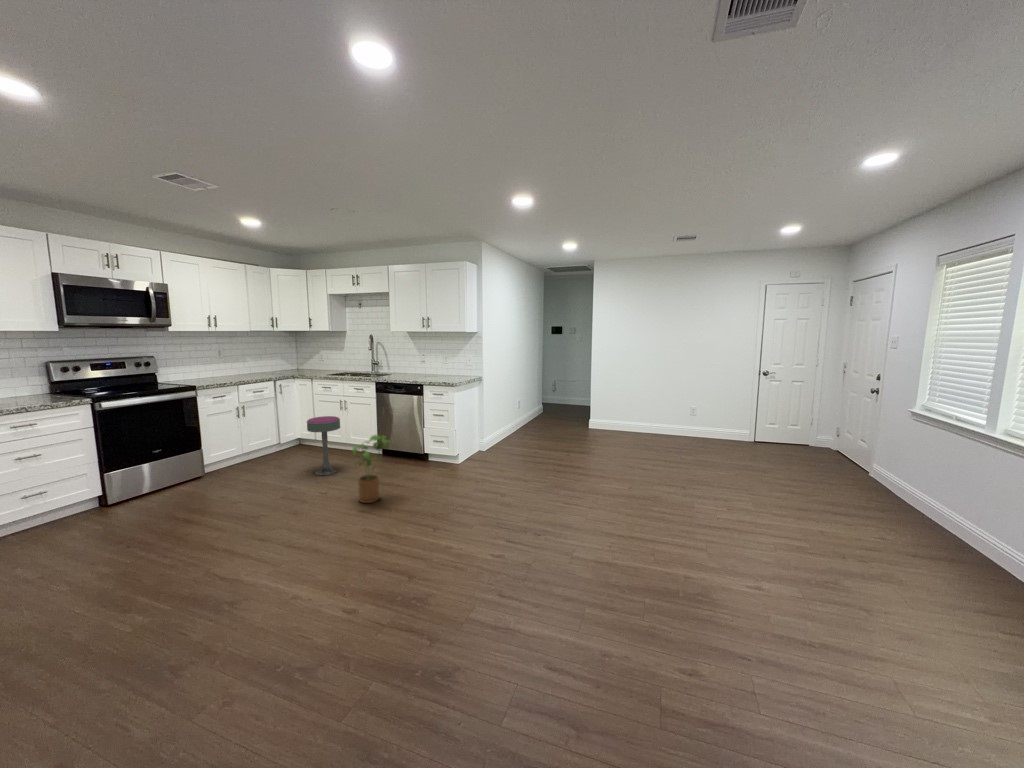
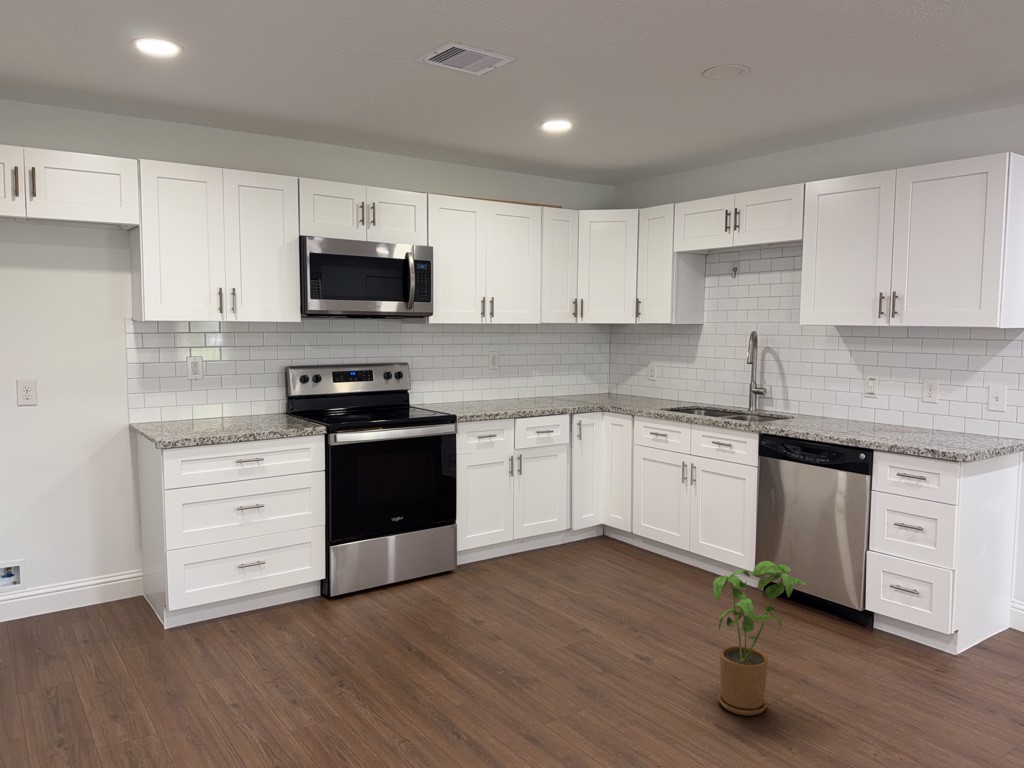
bar stool: present [307,416,340,475] -> none [622,494,684,616]

